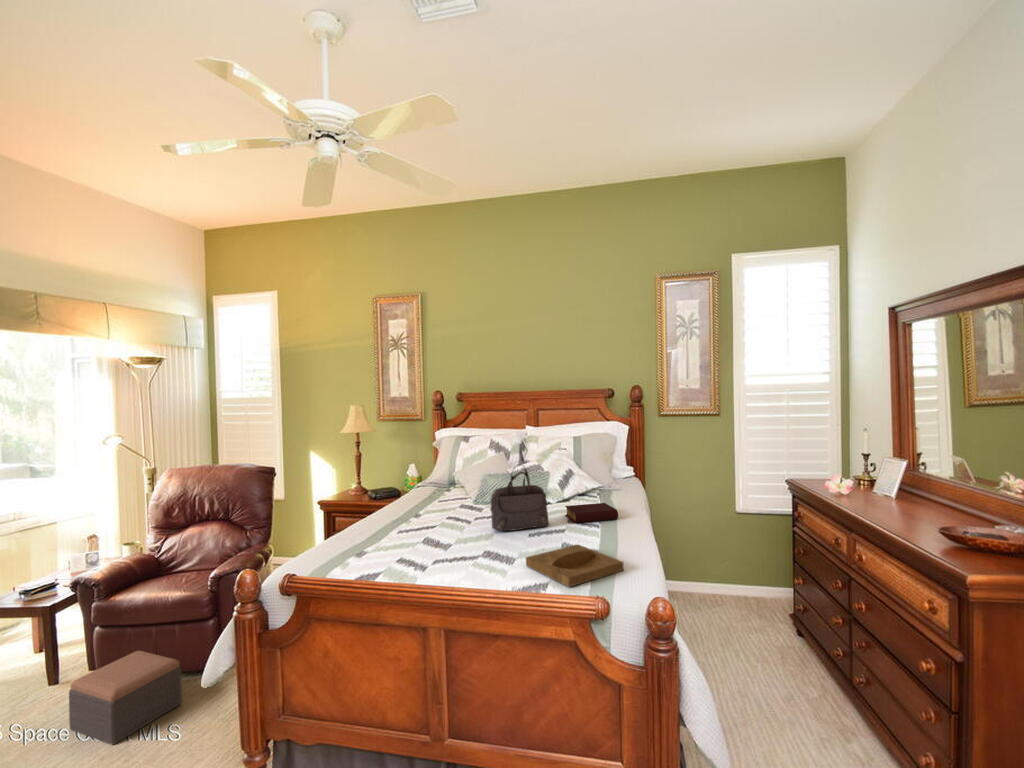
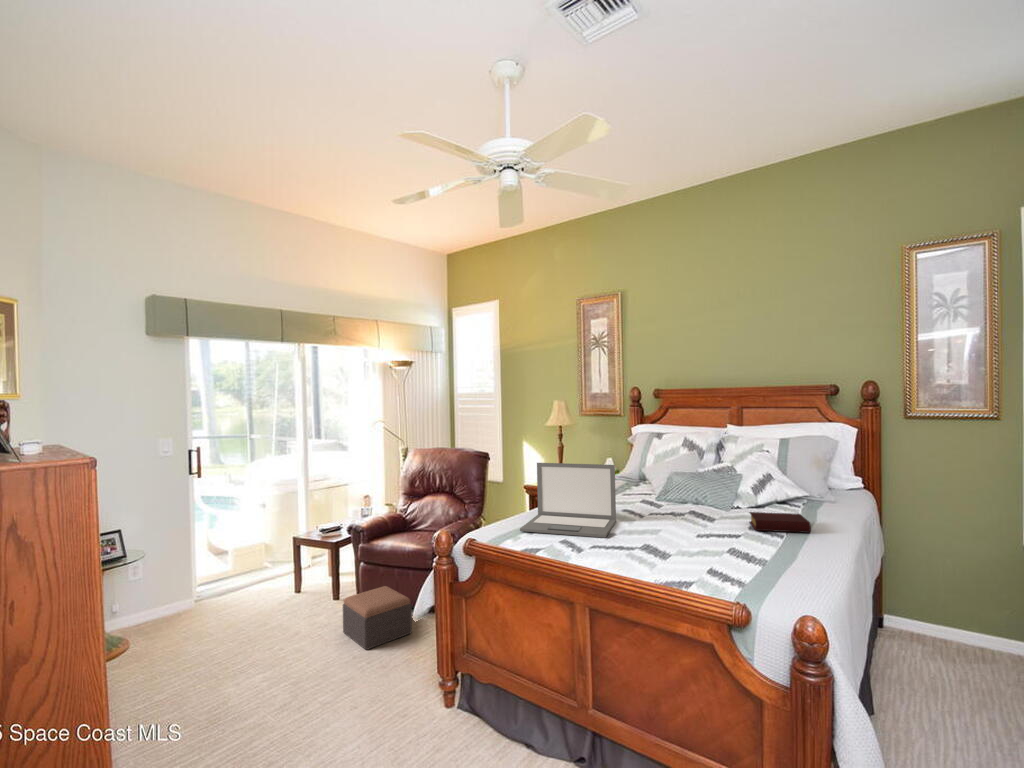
handbag: present [490,467,549,531] -> none [659,463,725,531]
laptop: none [345,472,445,556] -> present [520,463,616,538]
tray: present [526,545,624,587] -> none [677,550,782,587]

